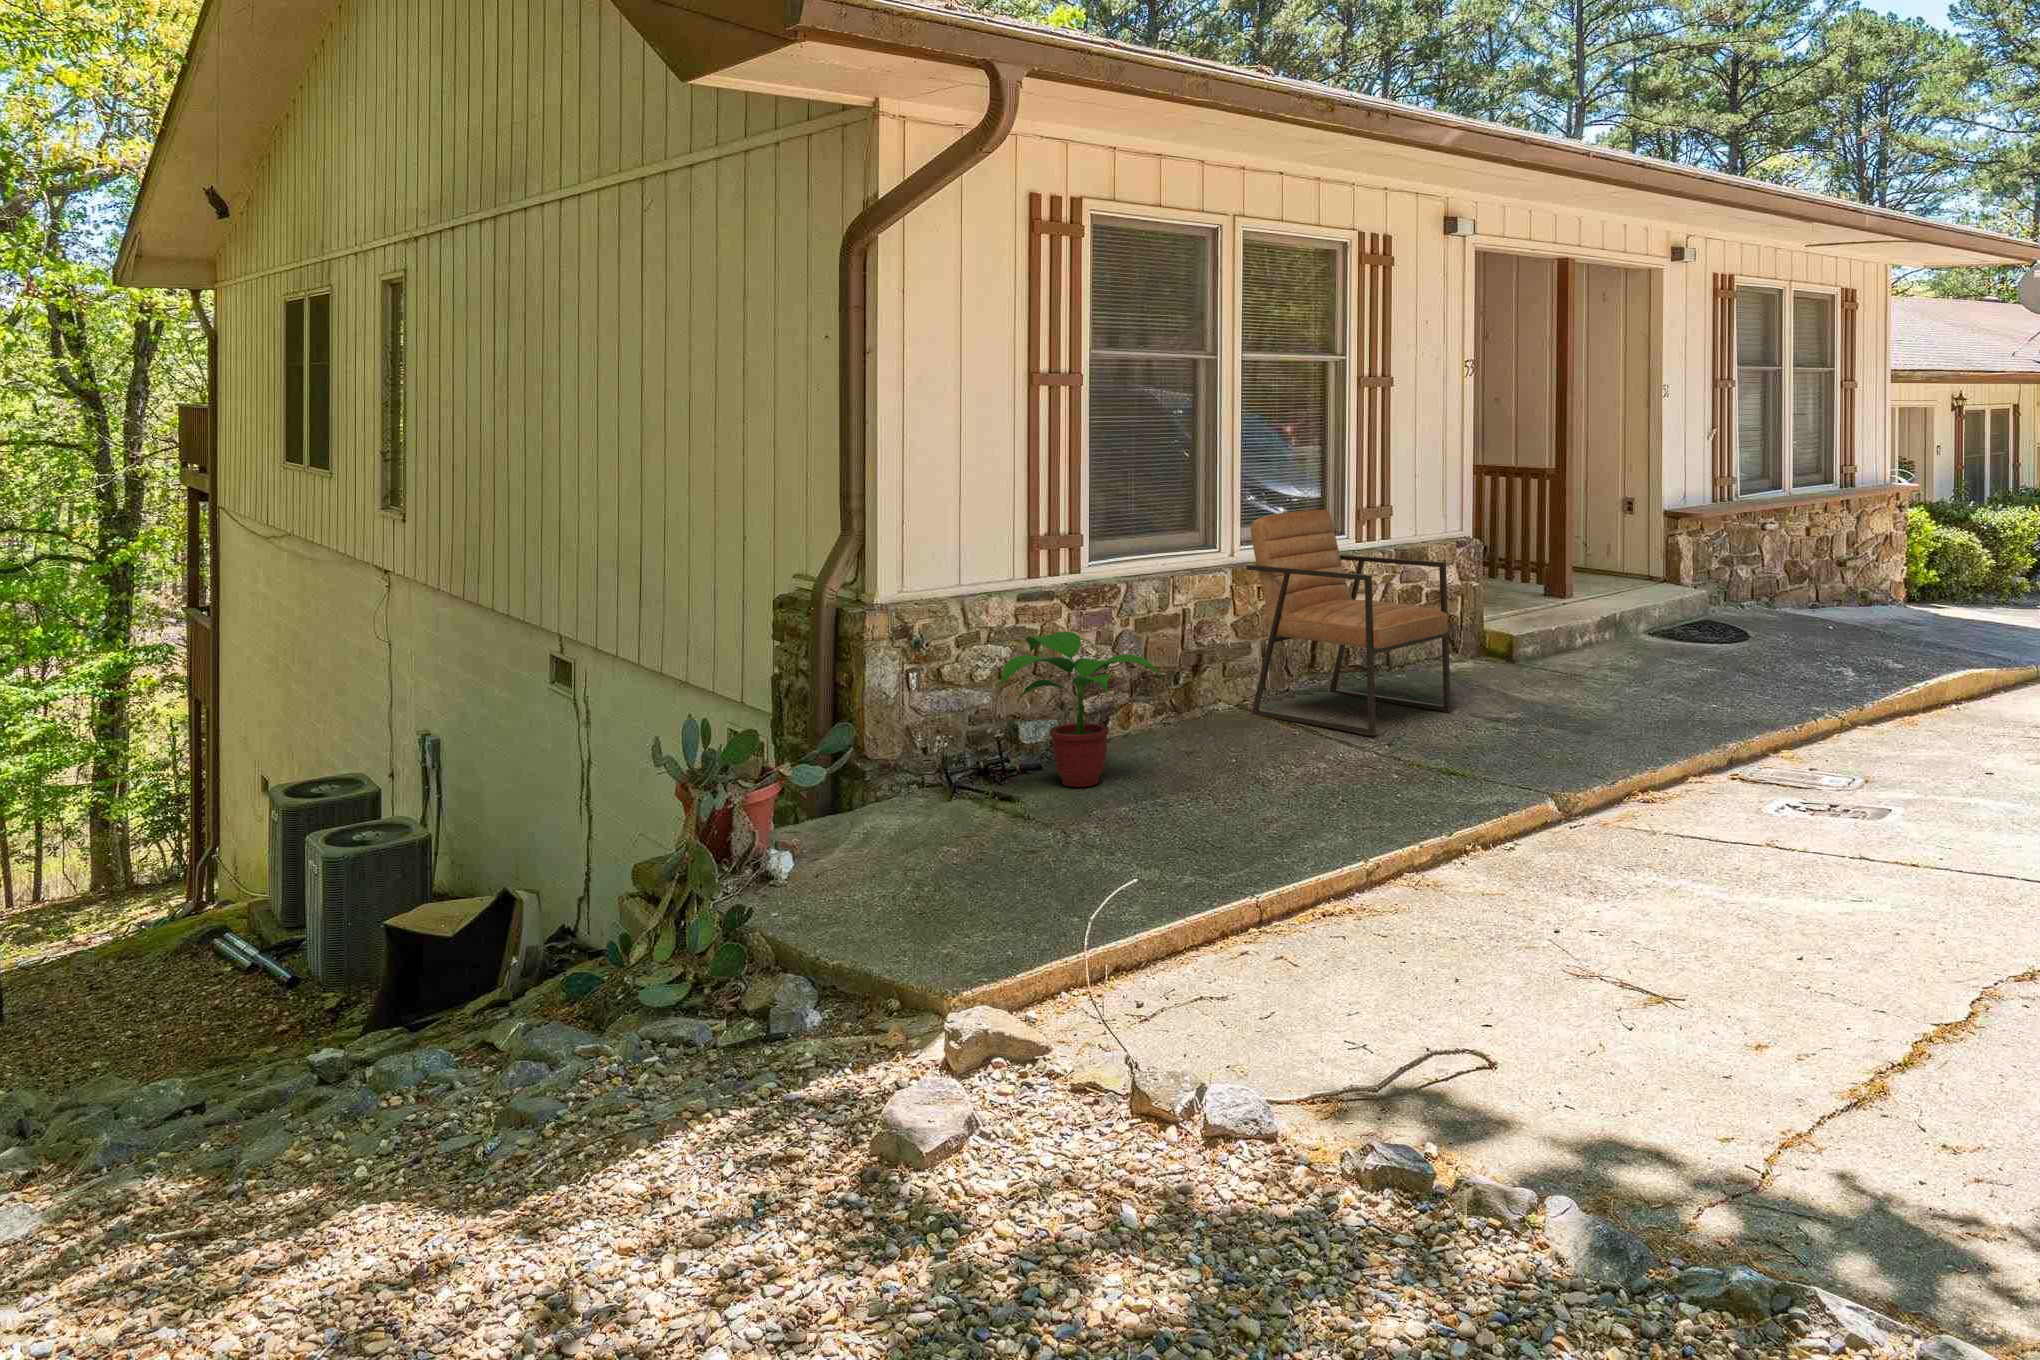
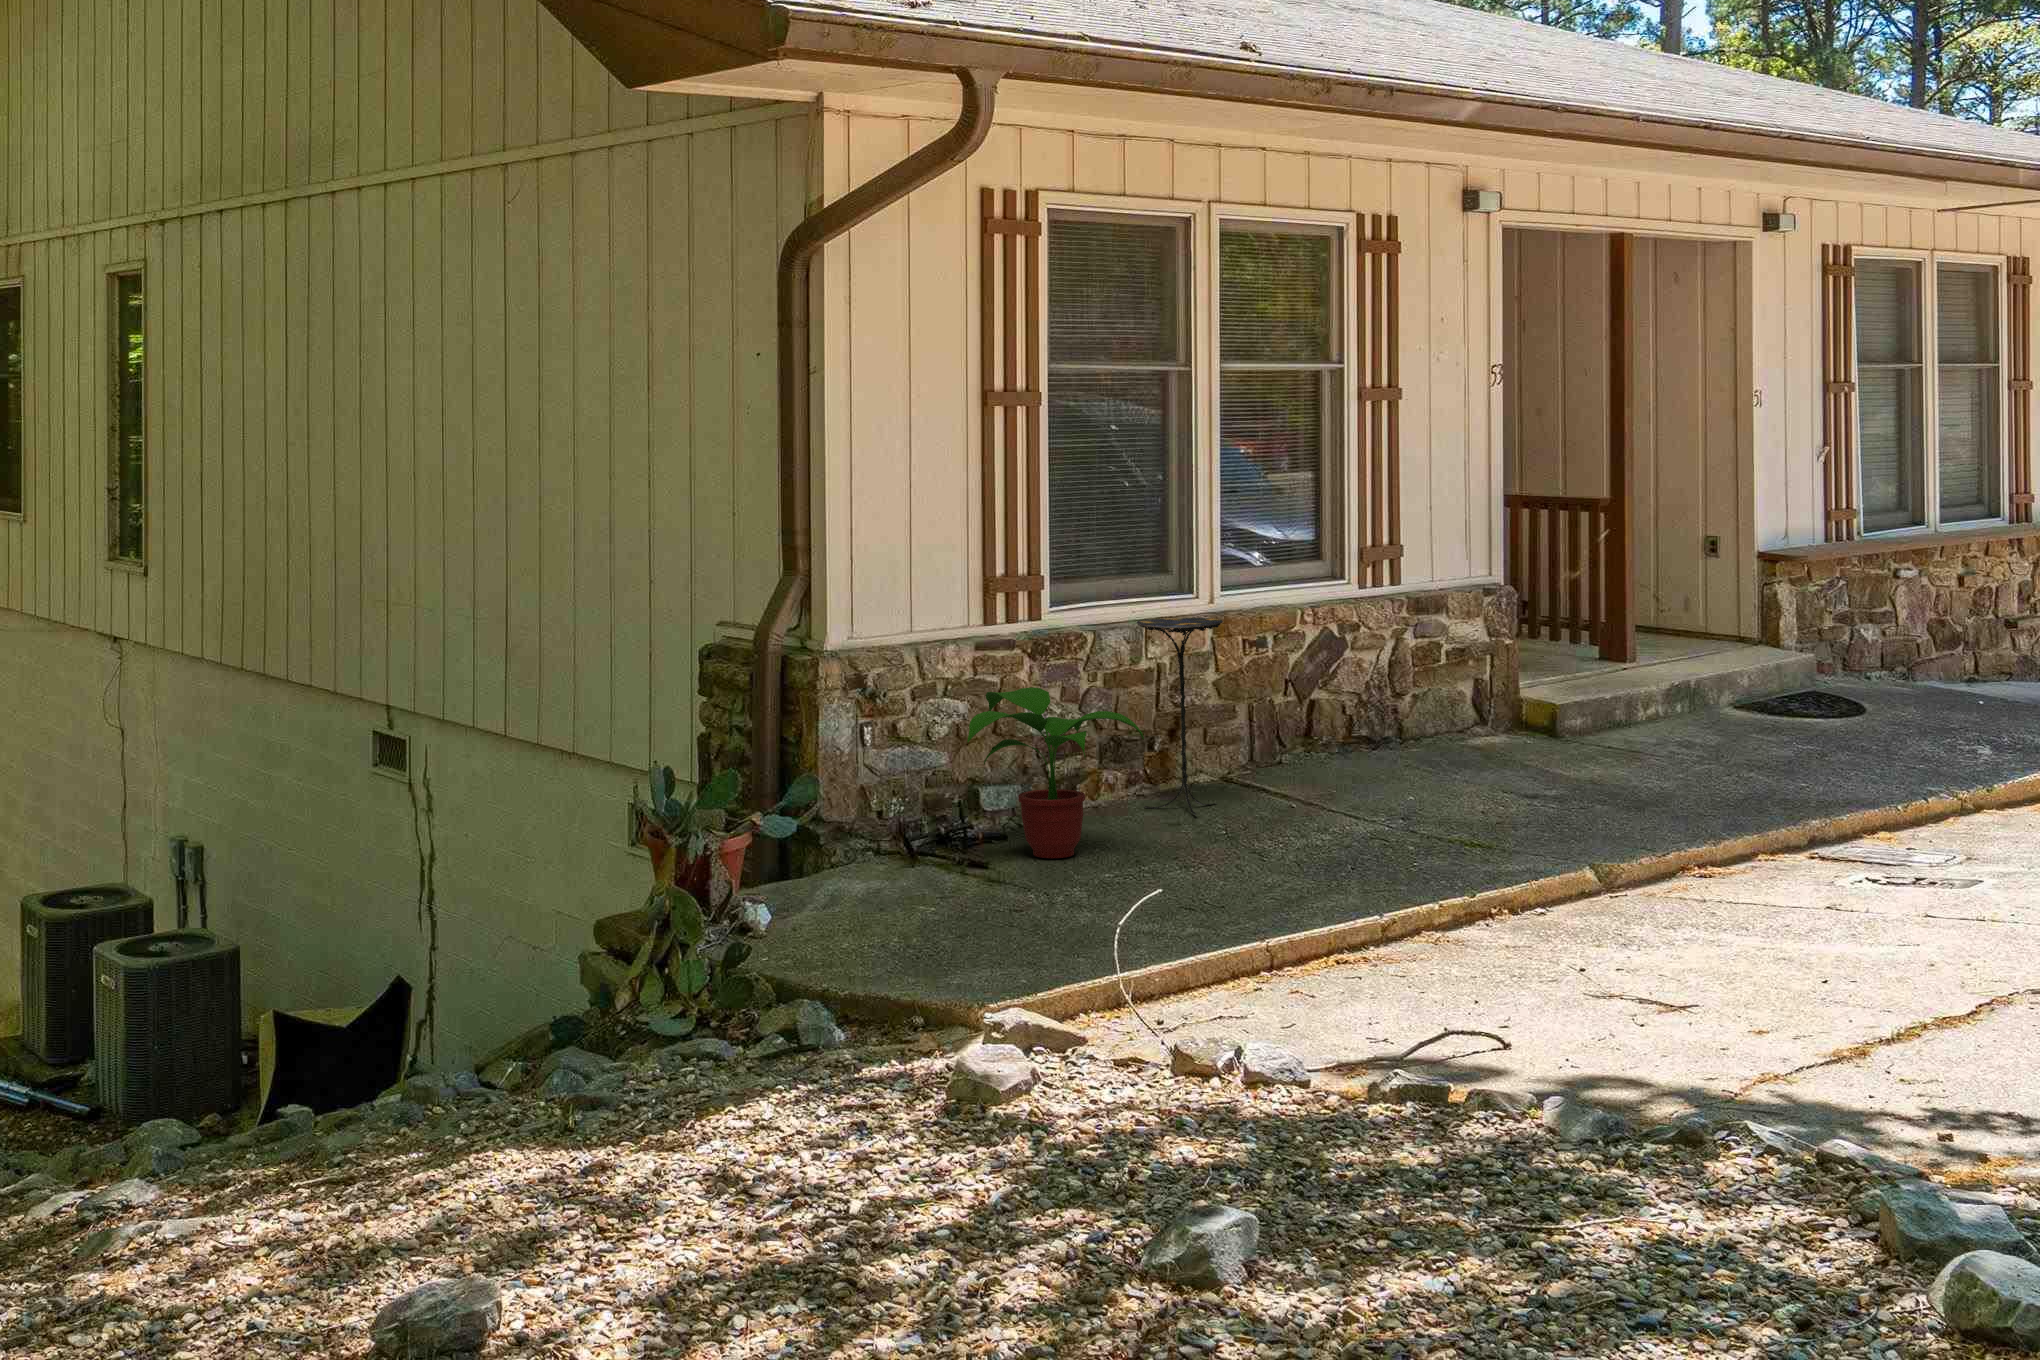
chair: present [1246,509,1451,735] -> none [1232,548,1478,808]
side table: none [1163,569,1236,741] -> present [1136,618,1223,815]

